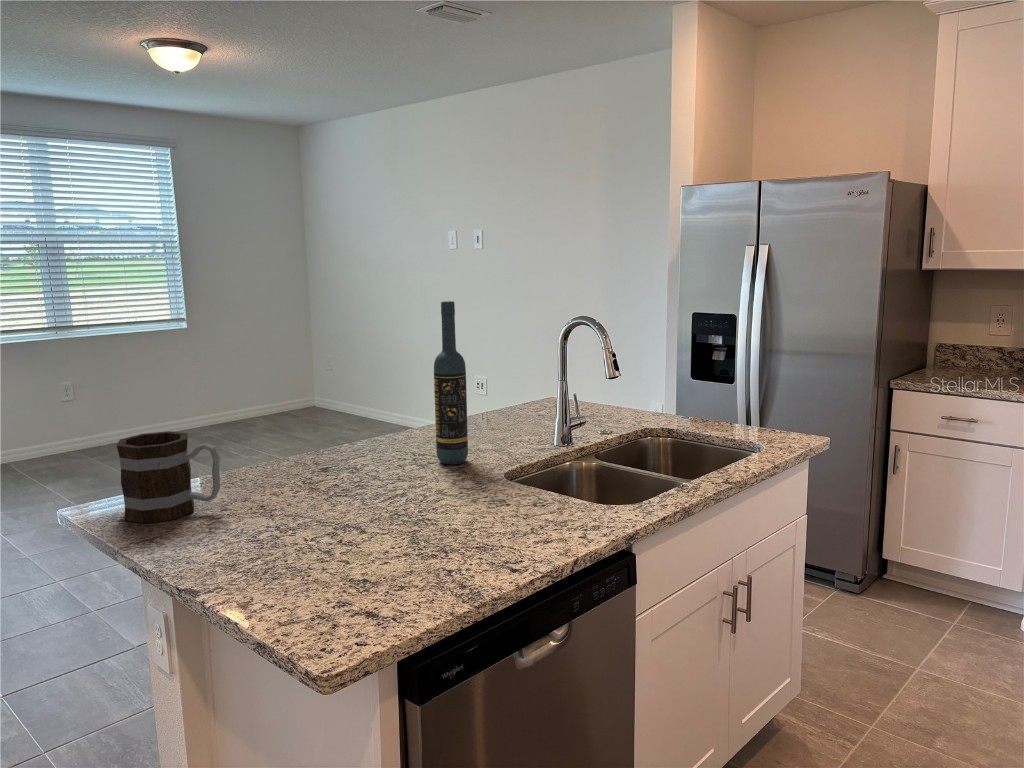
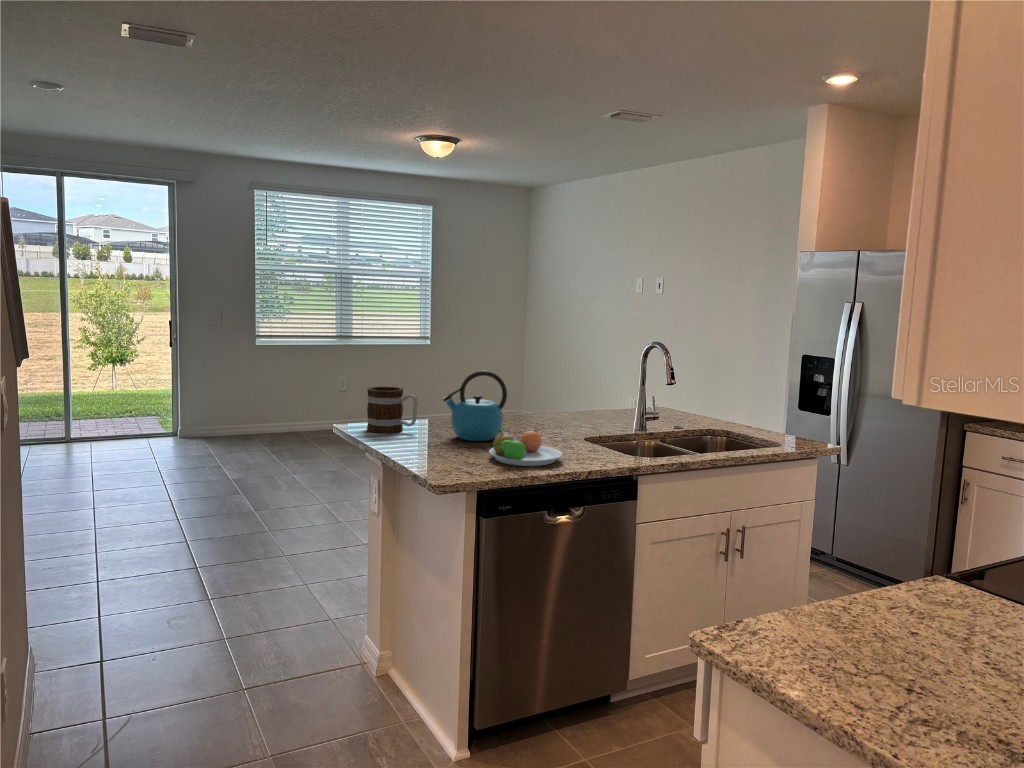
wine bottle: present [434,301,468,464] -> none [549,327,571,430]
kettle: none [268,389,383,516] -> present [443,371,507,441]
fruit bowl: none [385,491,518,572] -> present [489,429,562,466]

